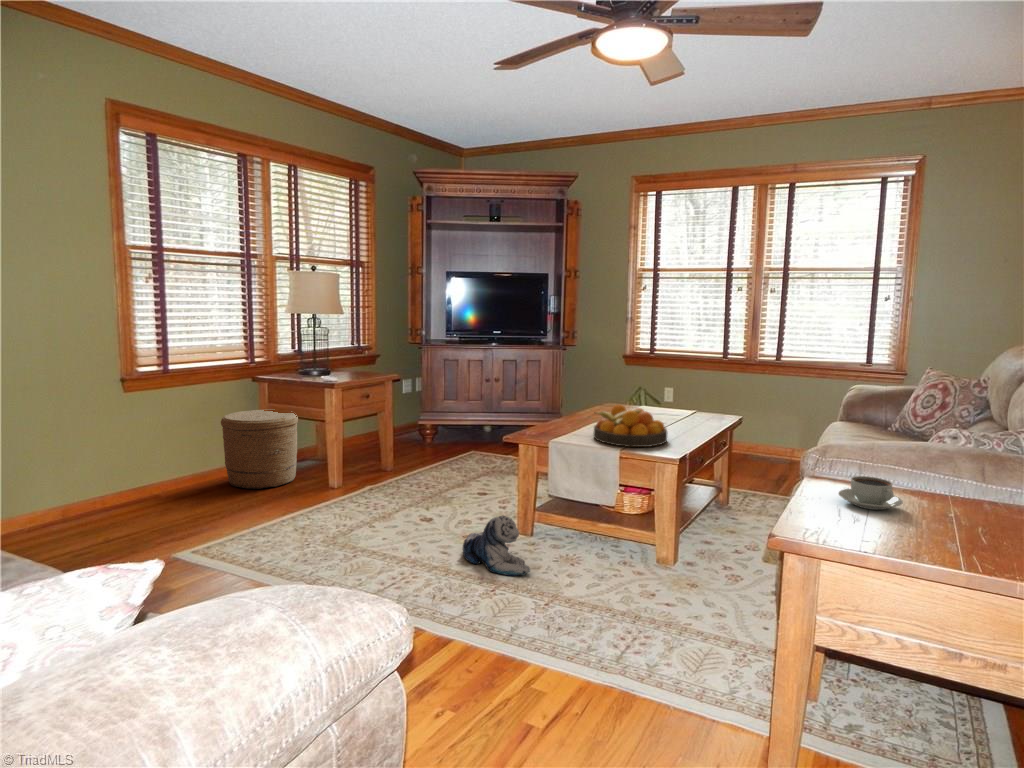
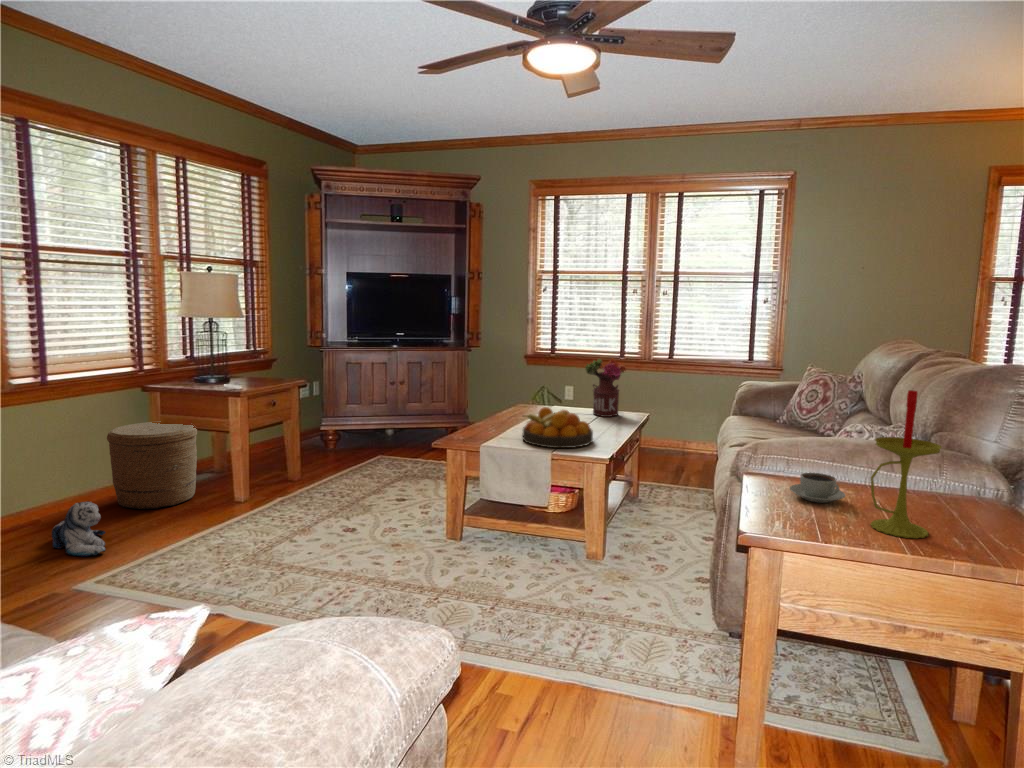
flower arrangement: none [670,356,715,418] -> present [585,358,626,417]
candle: none [914,379,1004,553] -> present [871,390,942,538]
plush toy: present [463,516,530,576] -> present [52,501,106,557]

